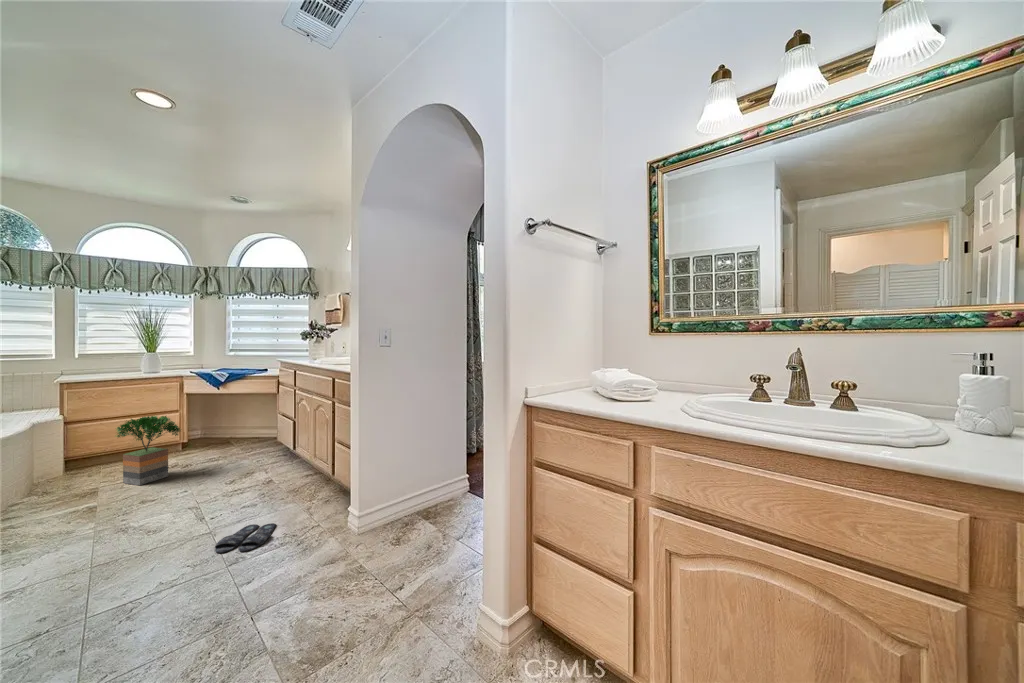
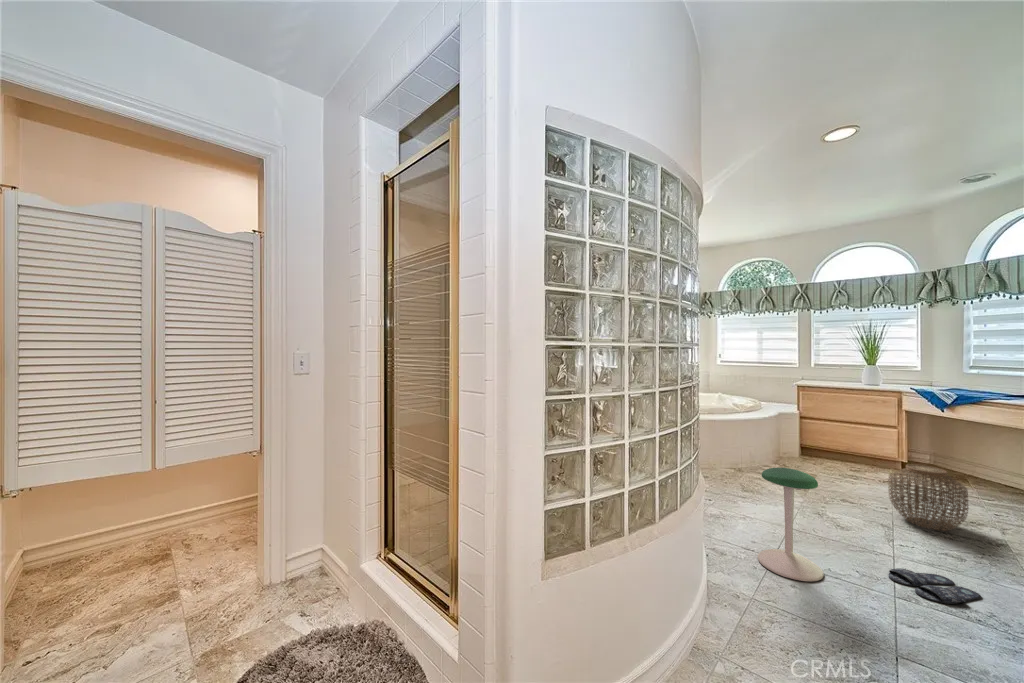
potted tree: present [117,416,180,485] -> none [829,422,890,489]
woven basket: none [191,438,250,494] -> present [889,464,968,531]
stool: none [60,491,160,644] -> present [758,467,824,582]

